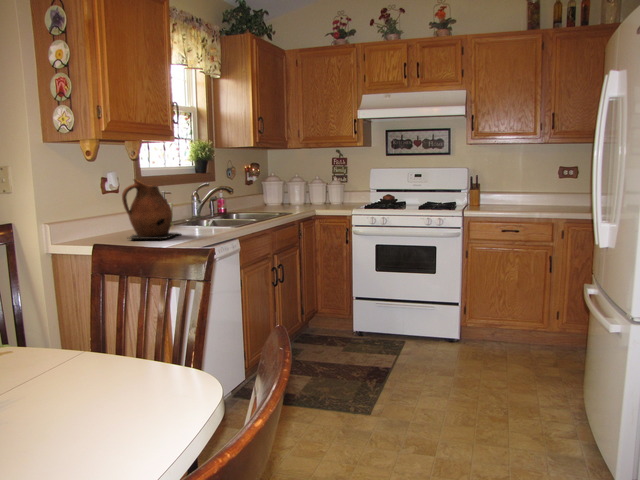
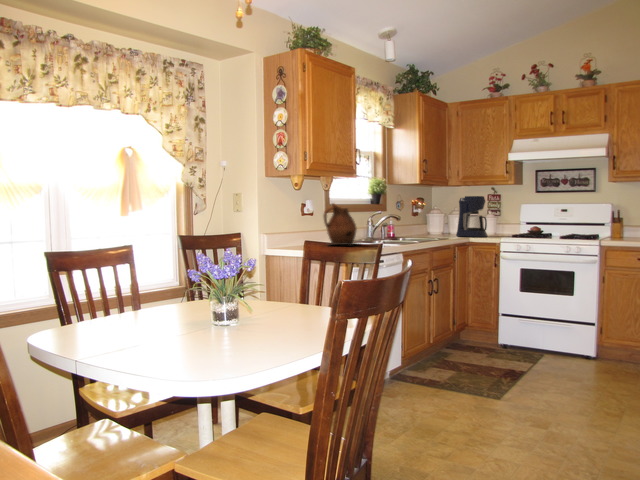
coffee maker: none [302,162,337,209] -> present [456,196,487,237]

